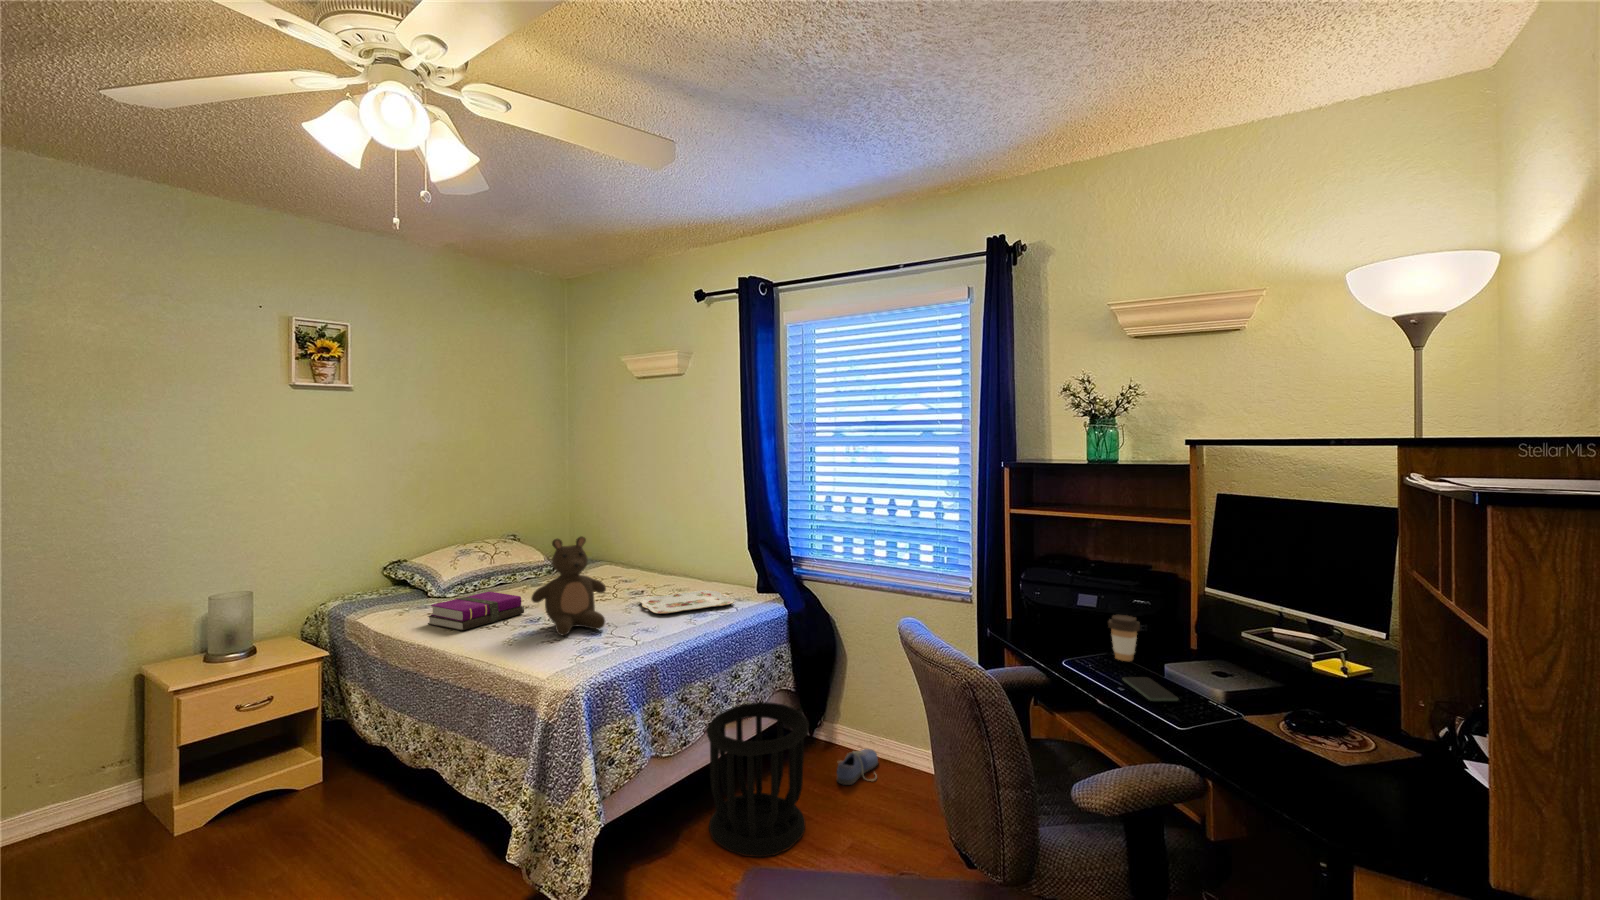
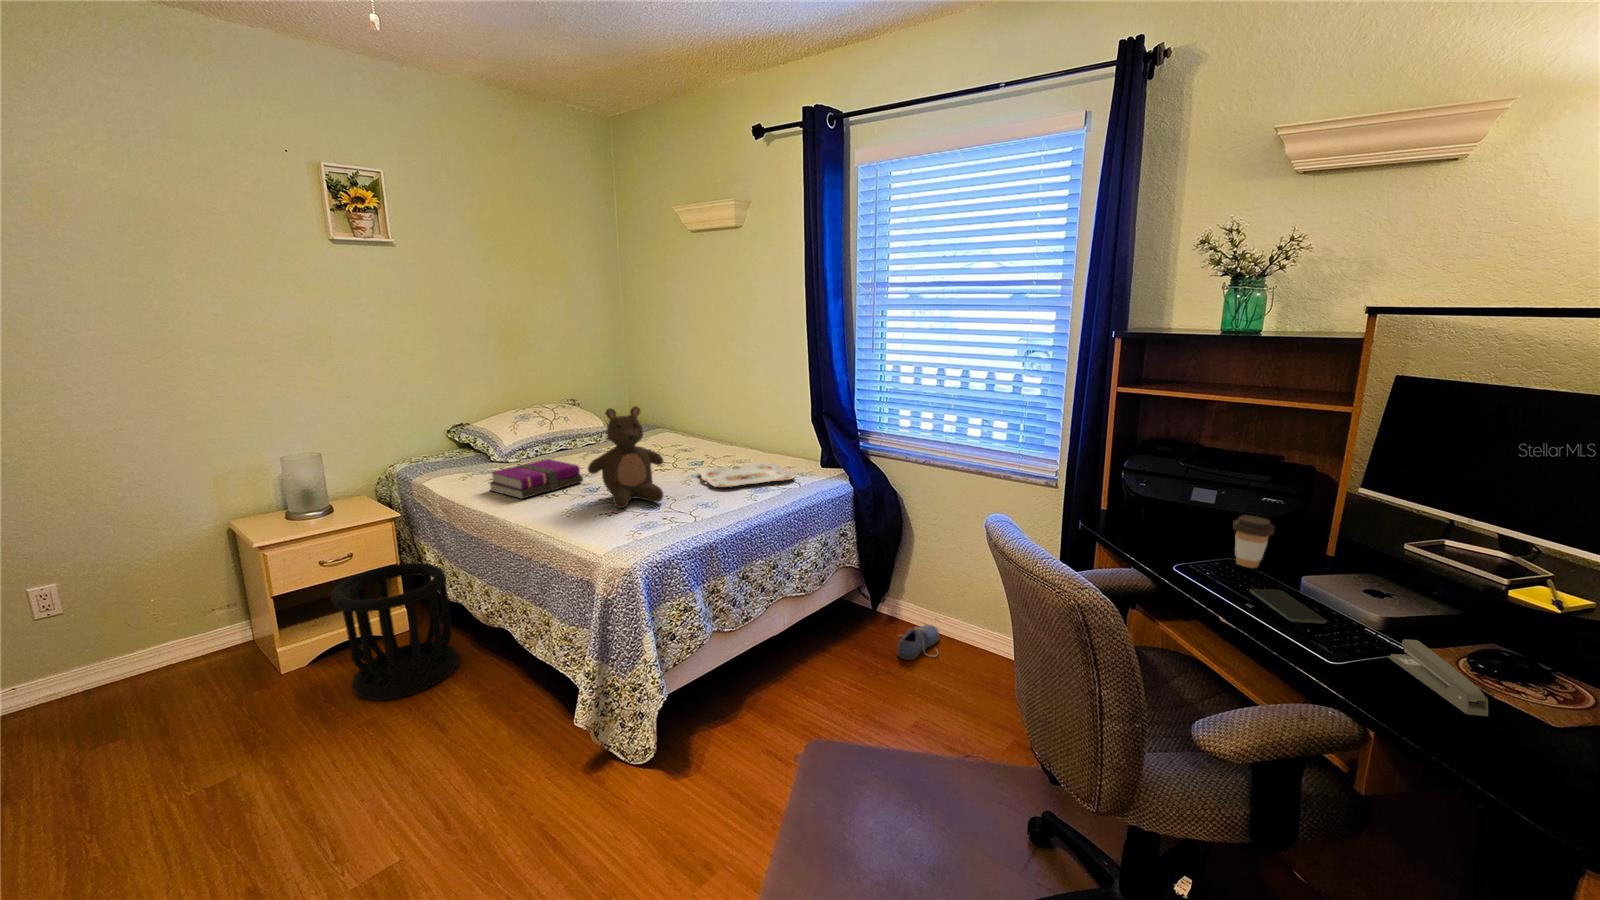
wastebasket: present [706,702,809,857] -> present [331,563,459,700]
stapler: none [1222,706,1287,761] -> present [1389,639,1488,716]

